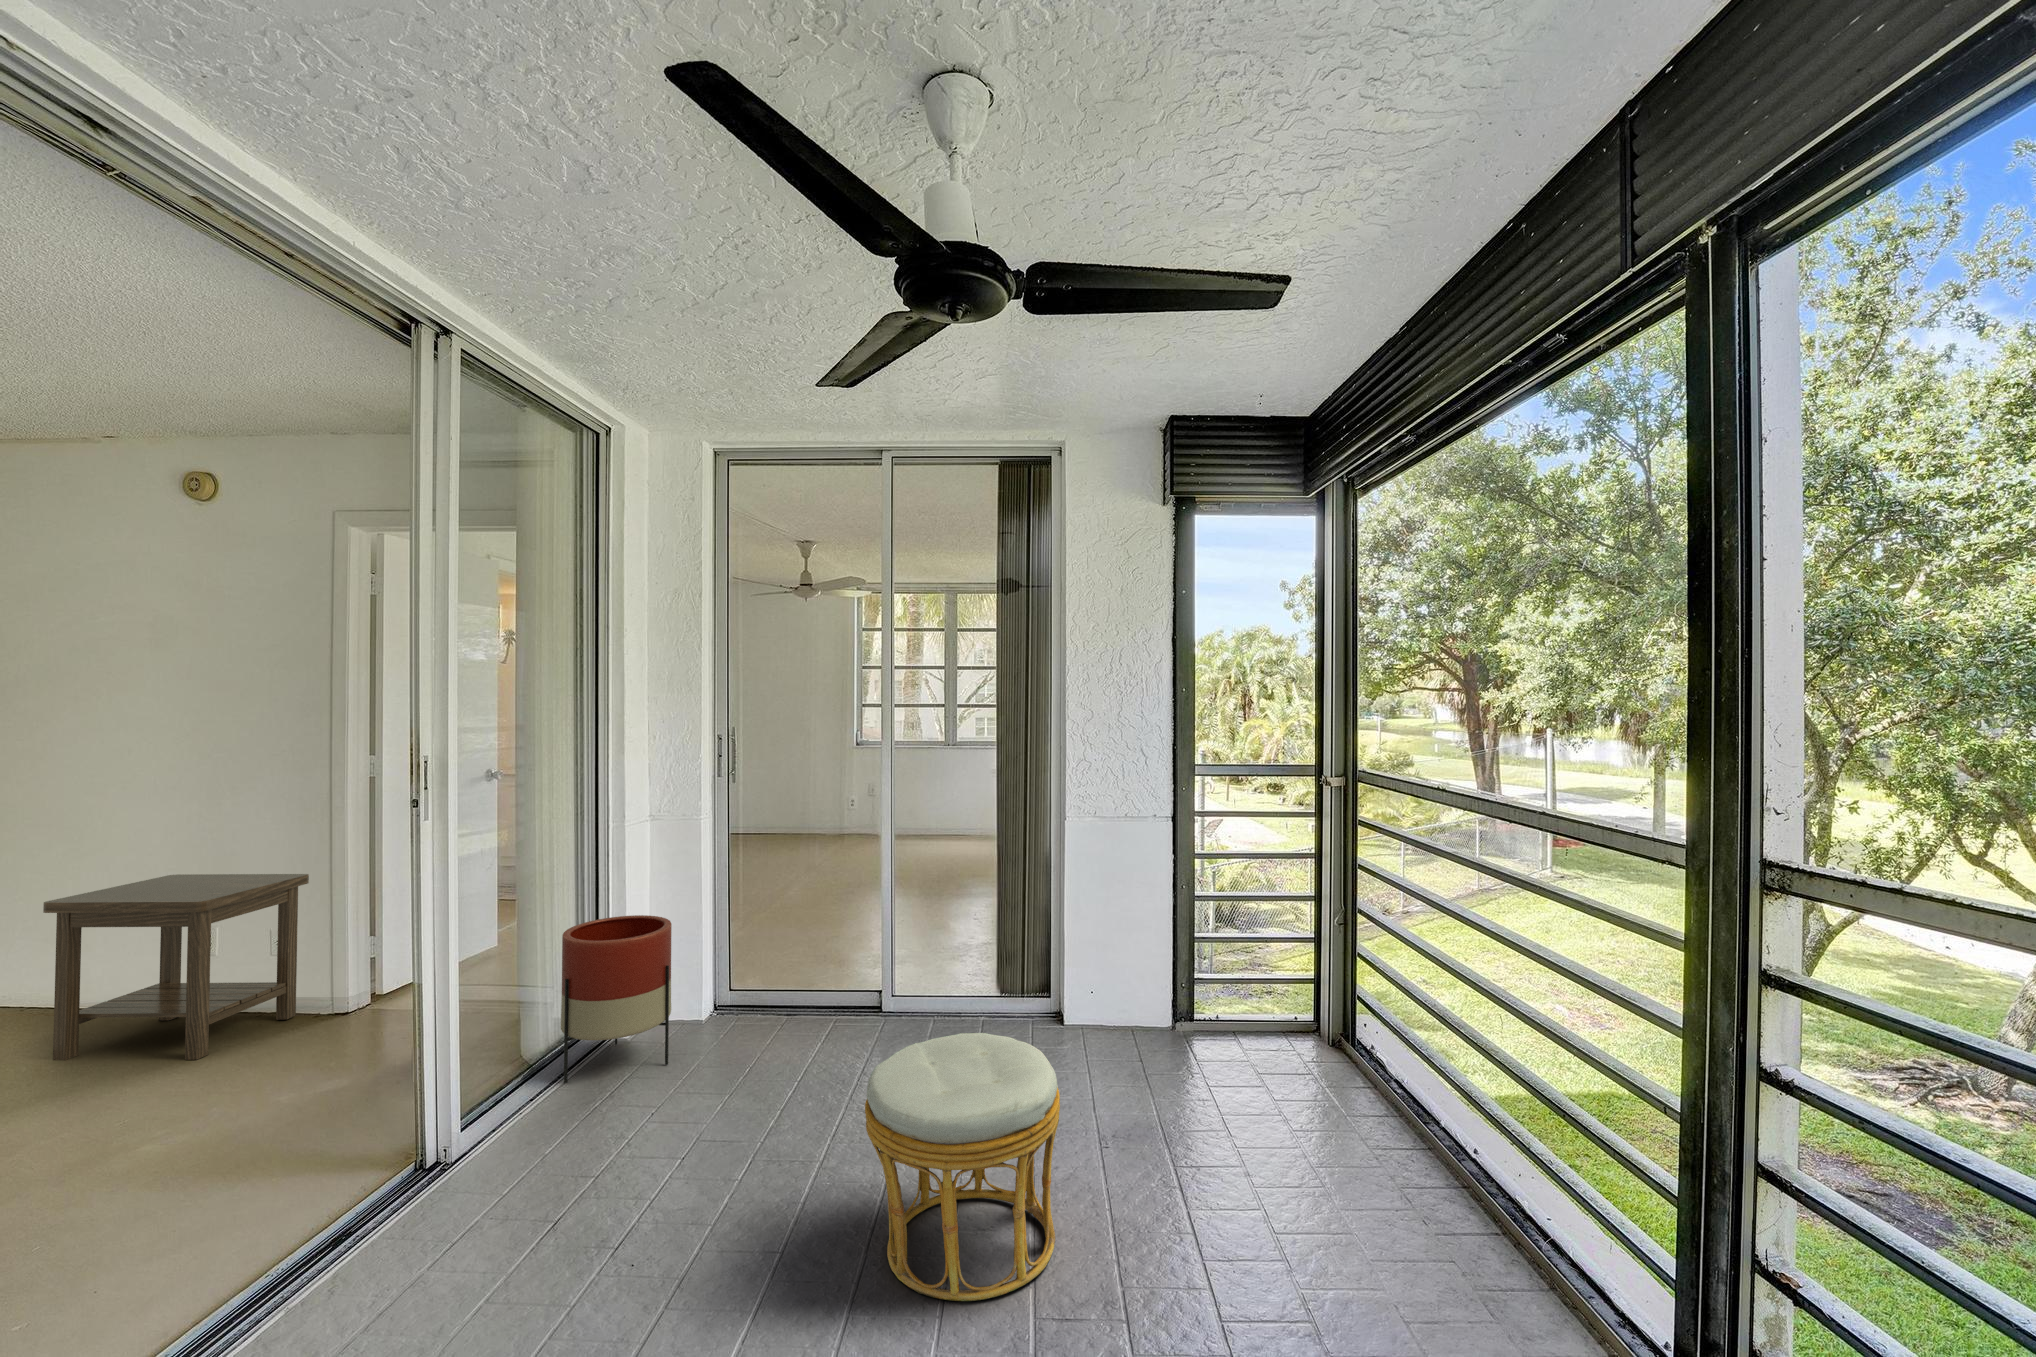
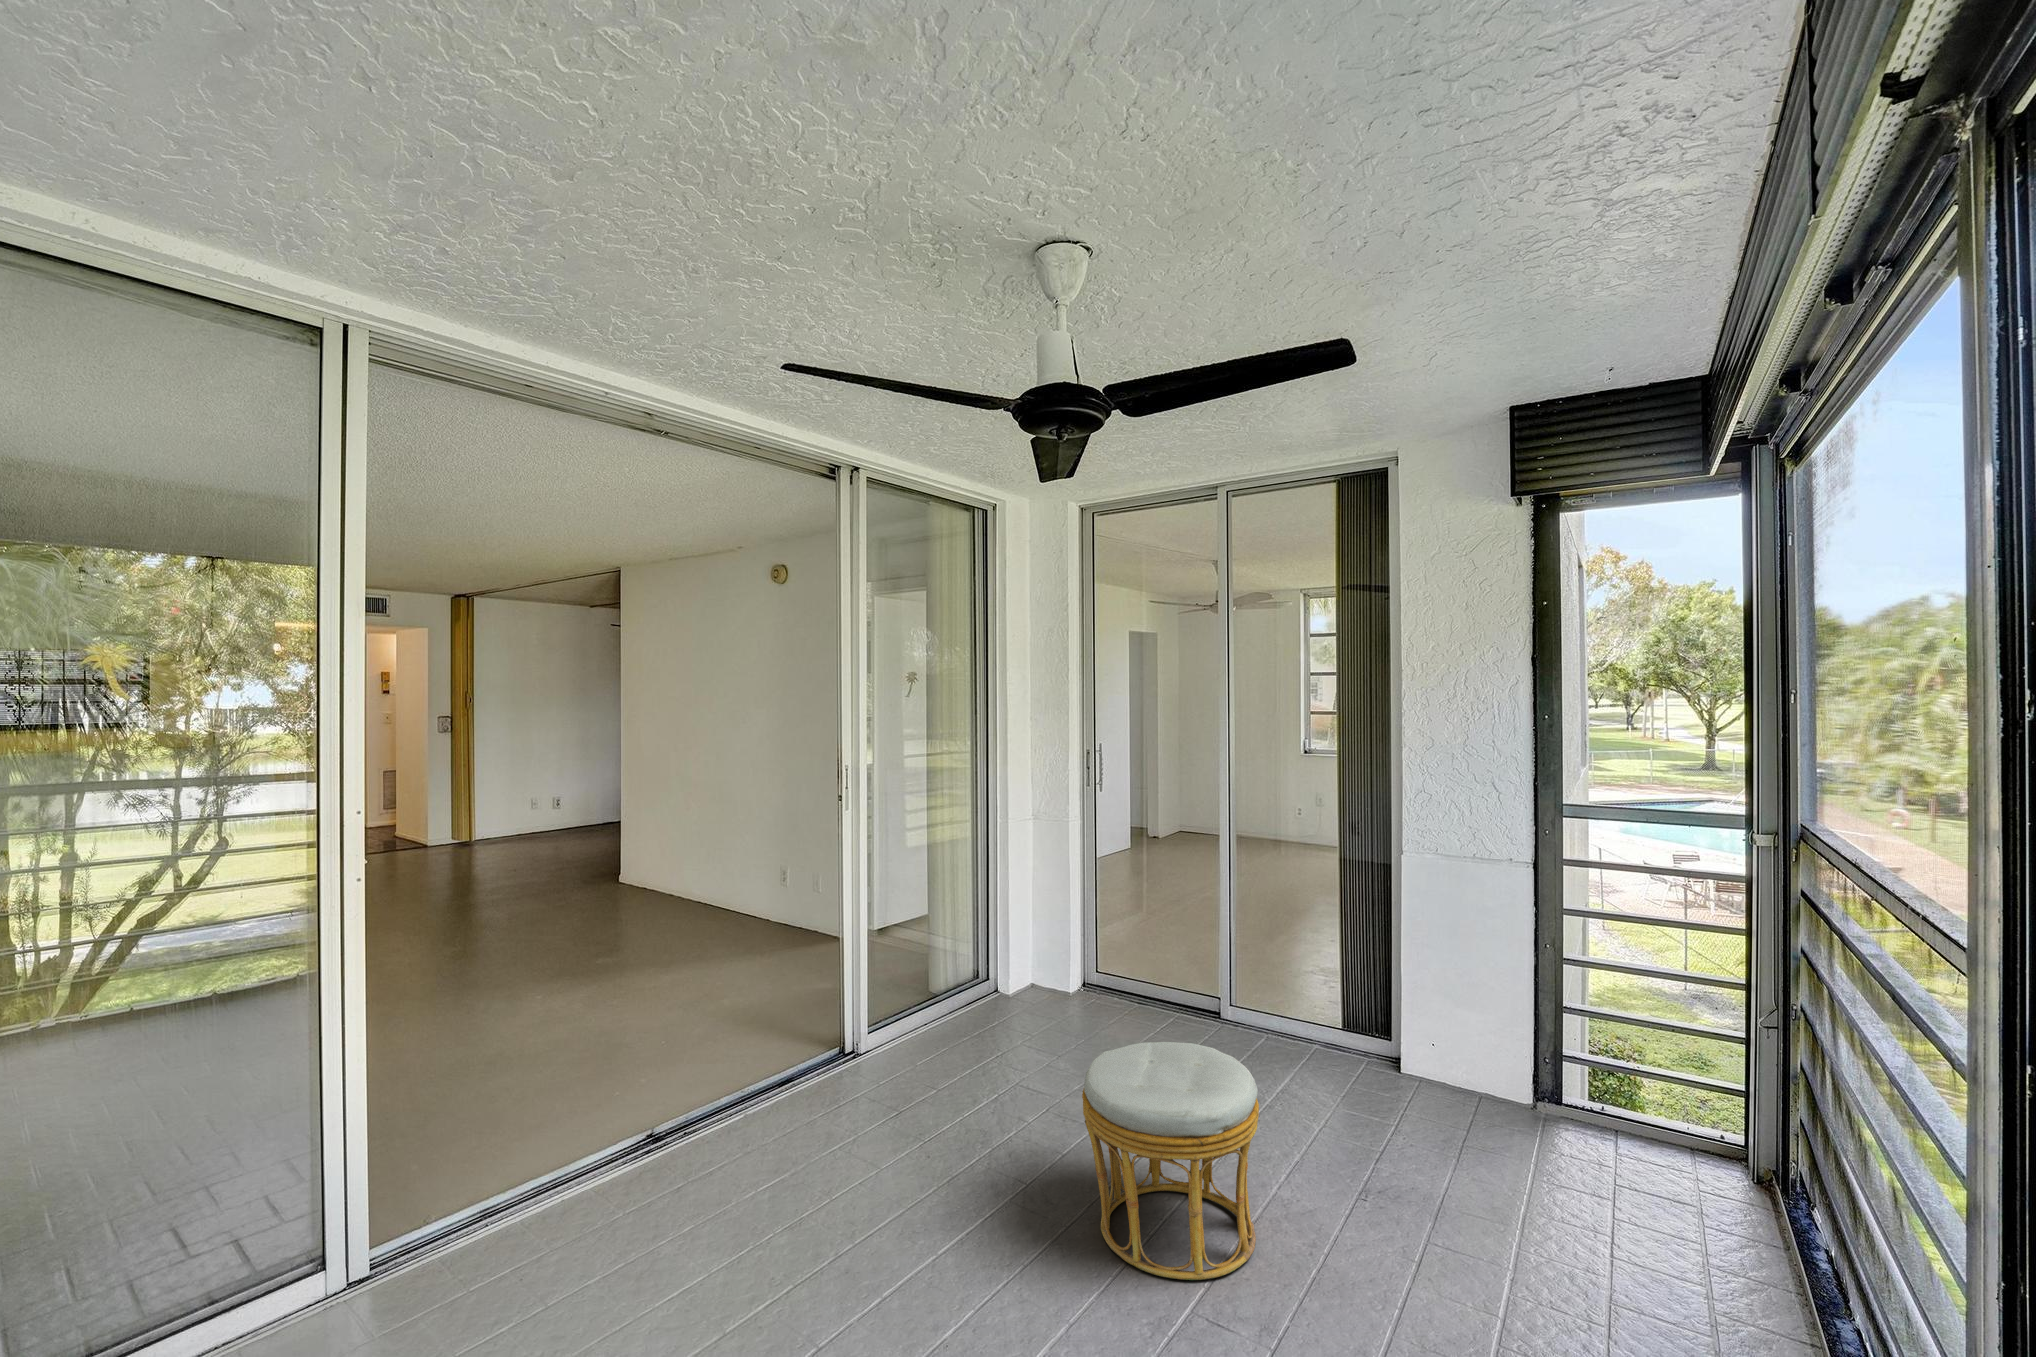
side table: present [43,874,309,1060] -> none [711,830,836,952]
planter: present [561,915,672,1083] -> none [954,895,1034,1021]

